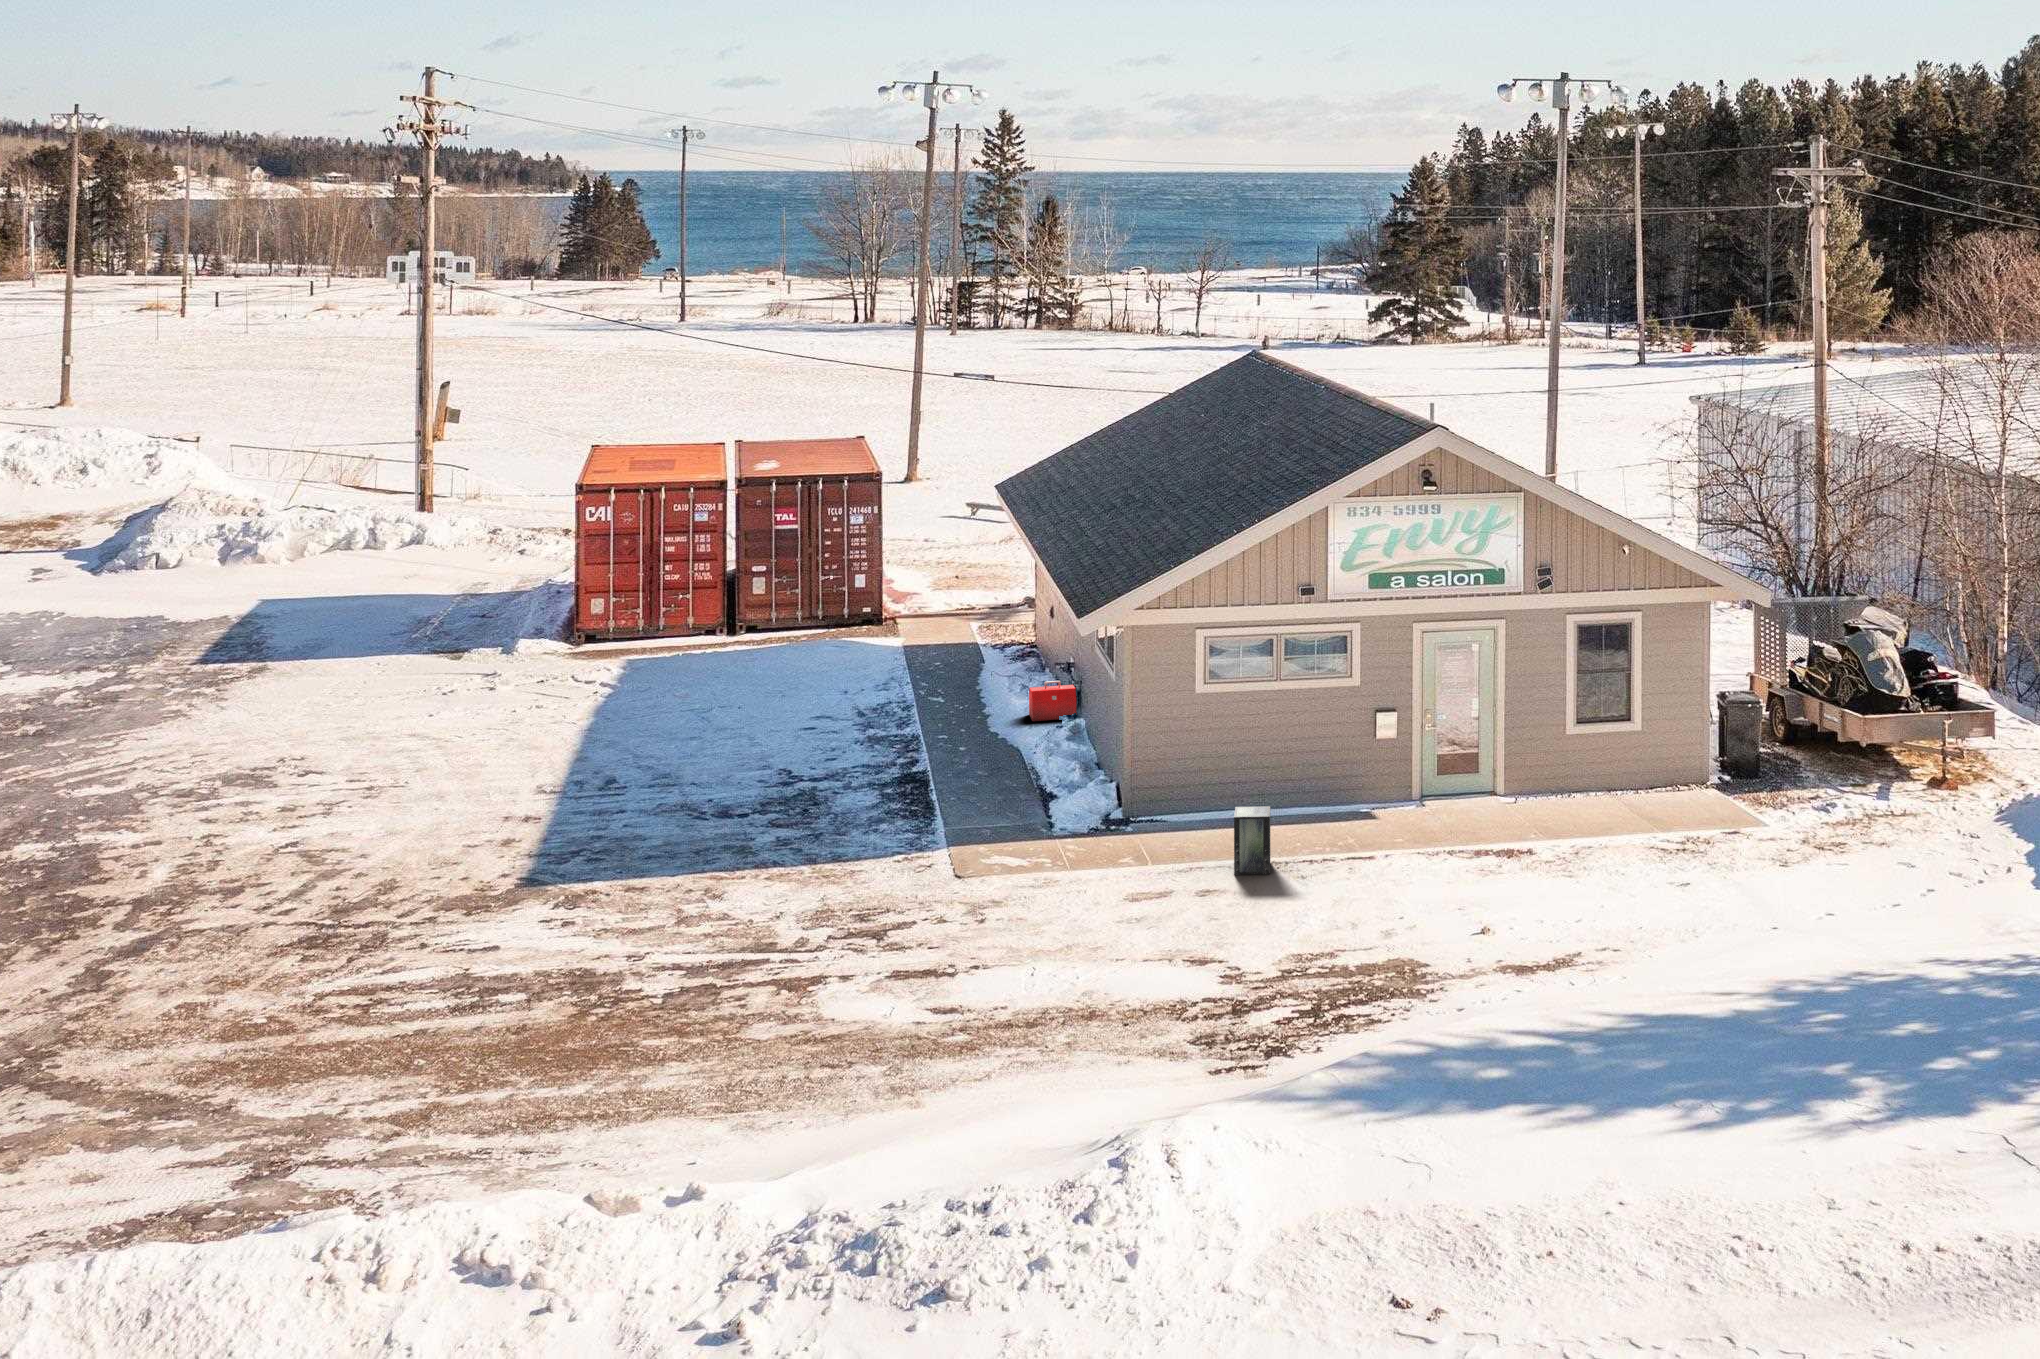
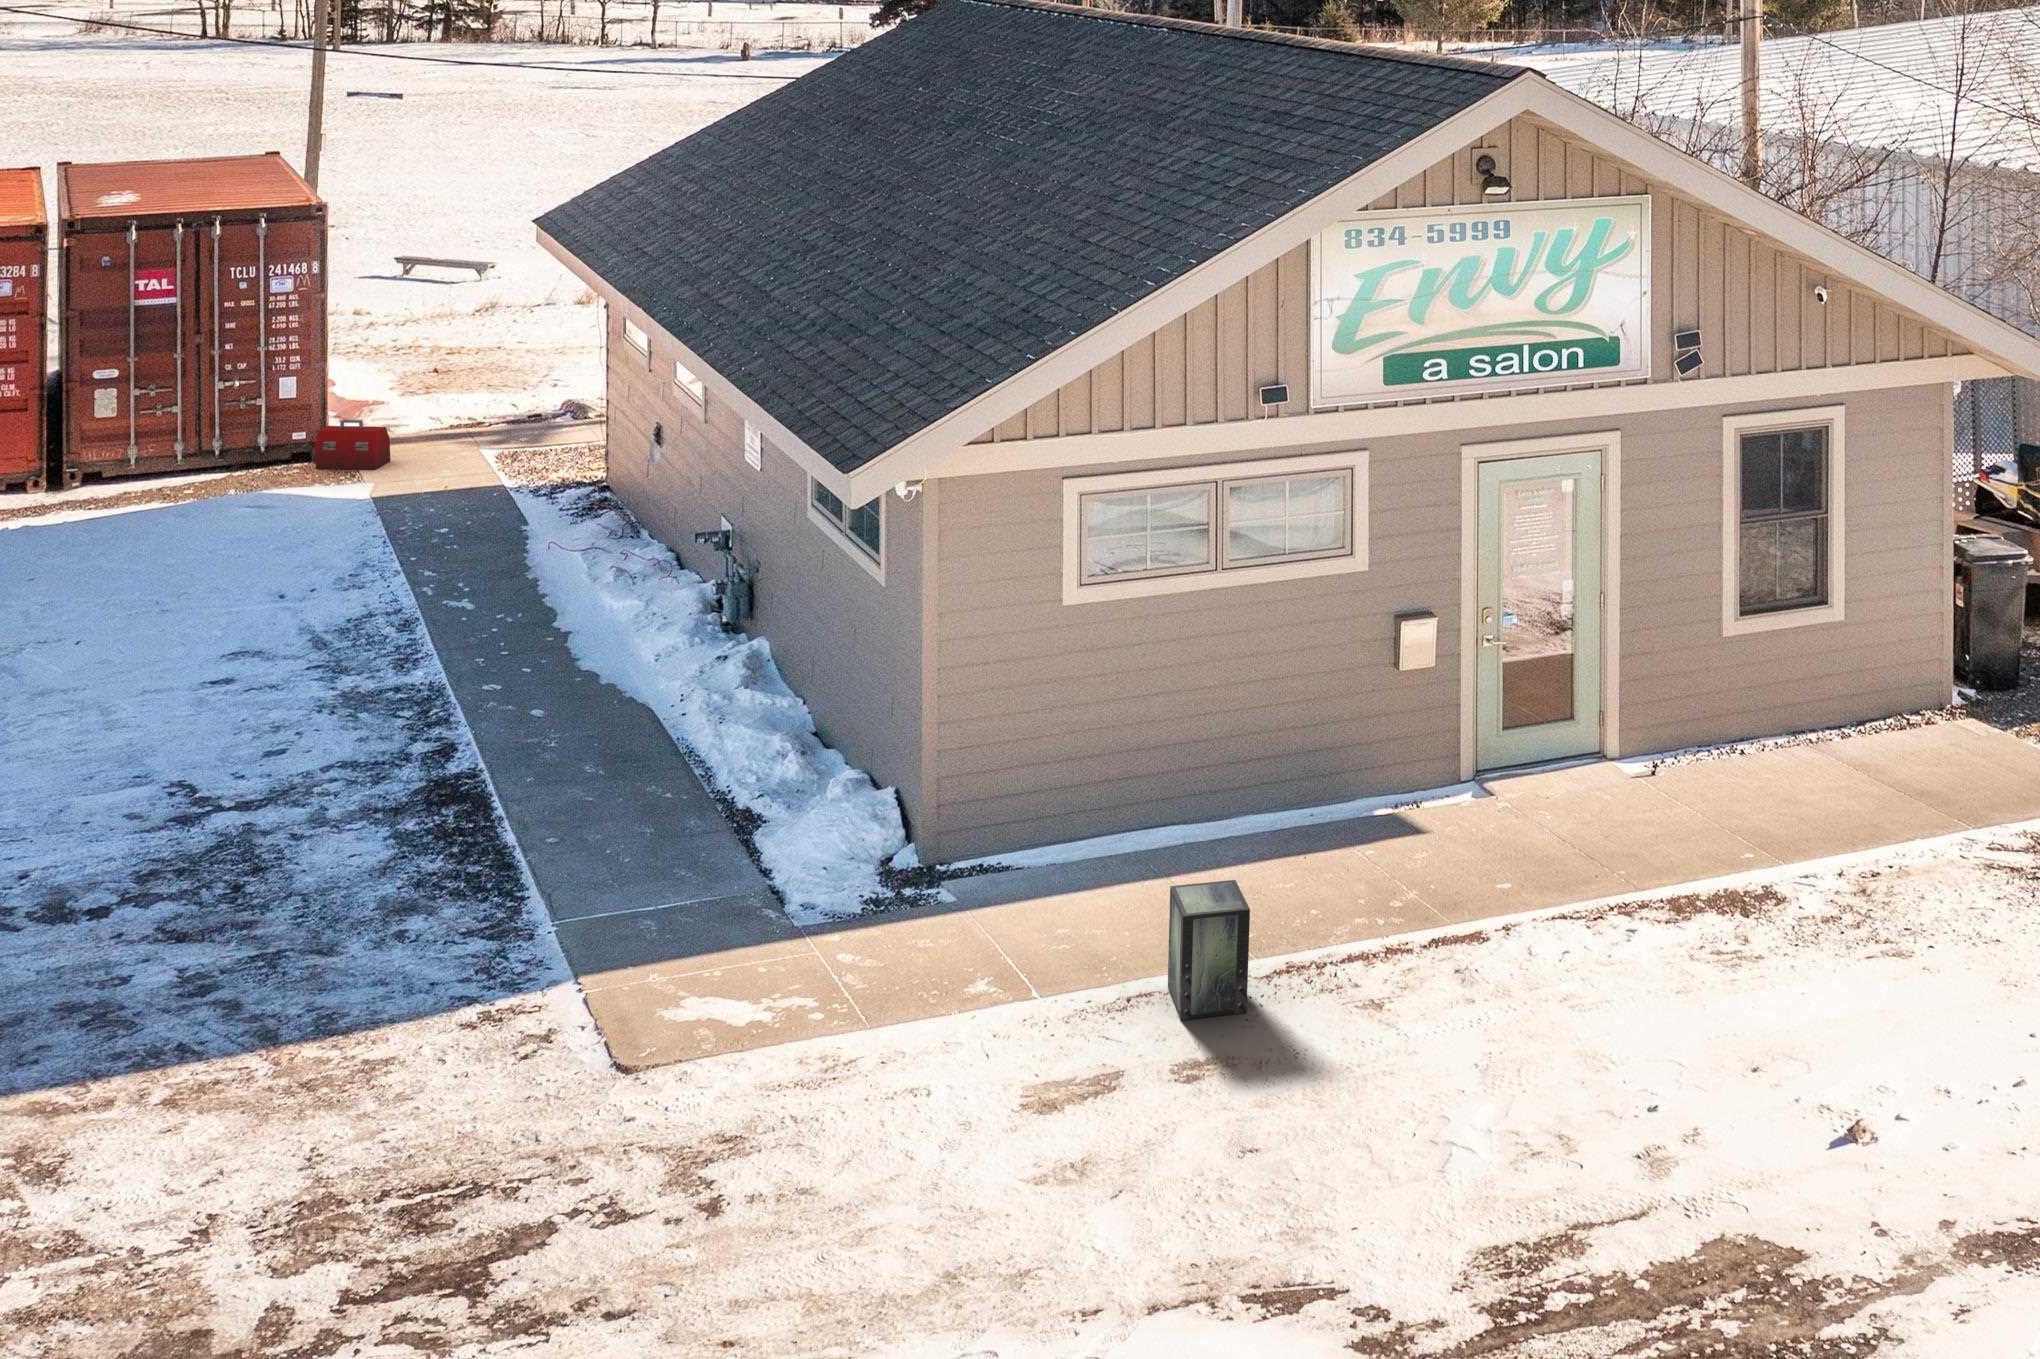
toolbox: present [1029,681,1076,721] -> present [315,420,390,470]

